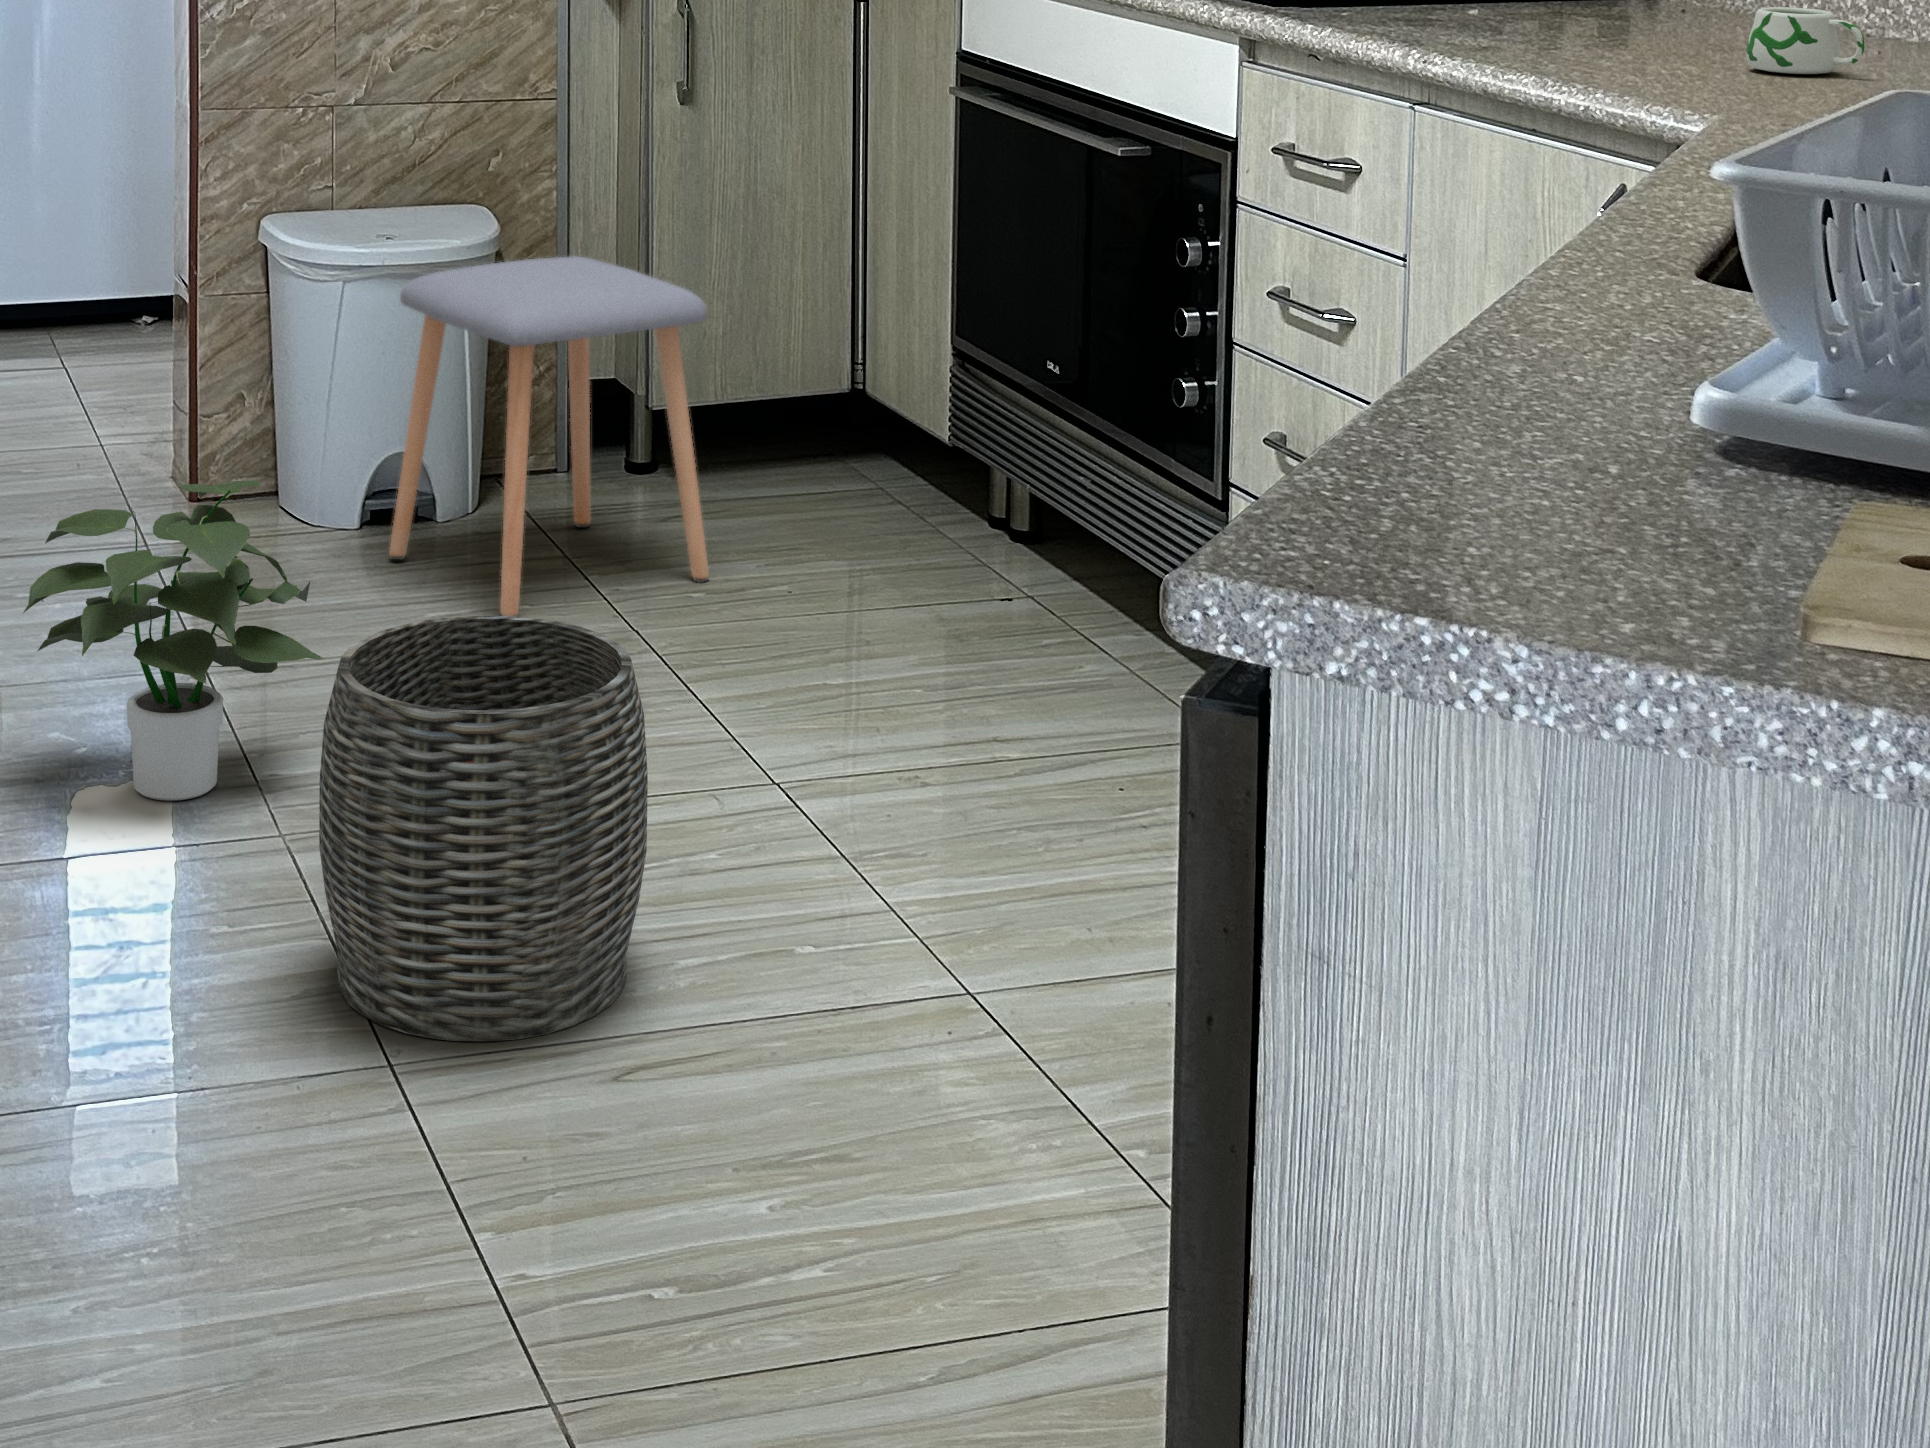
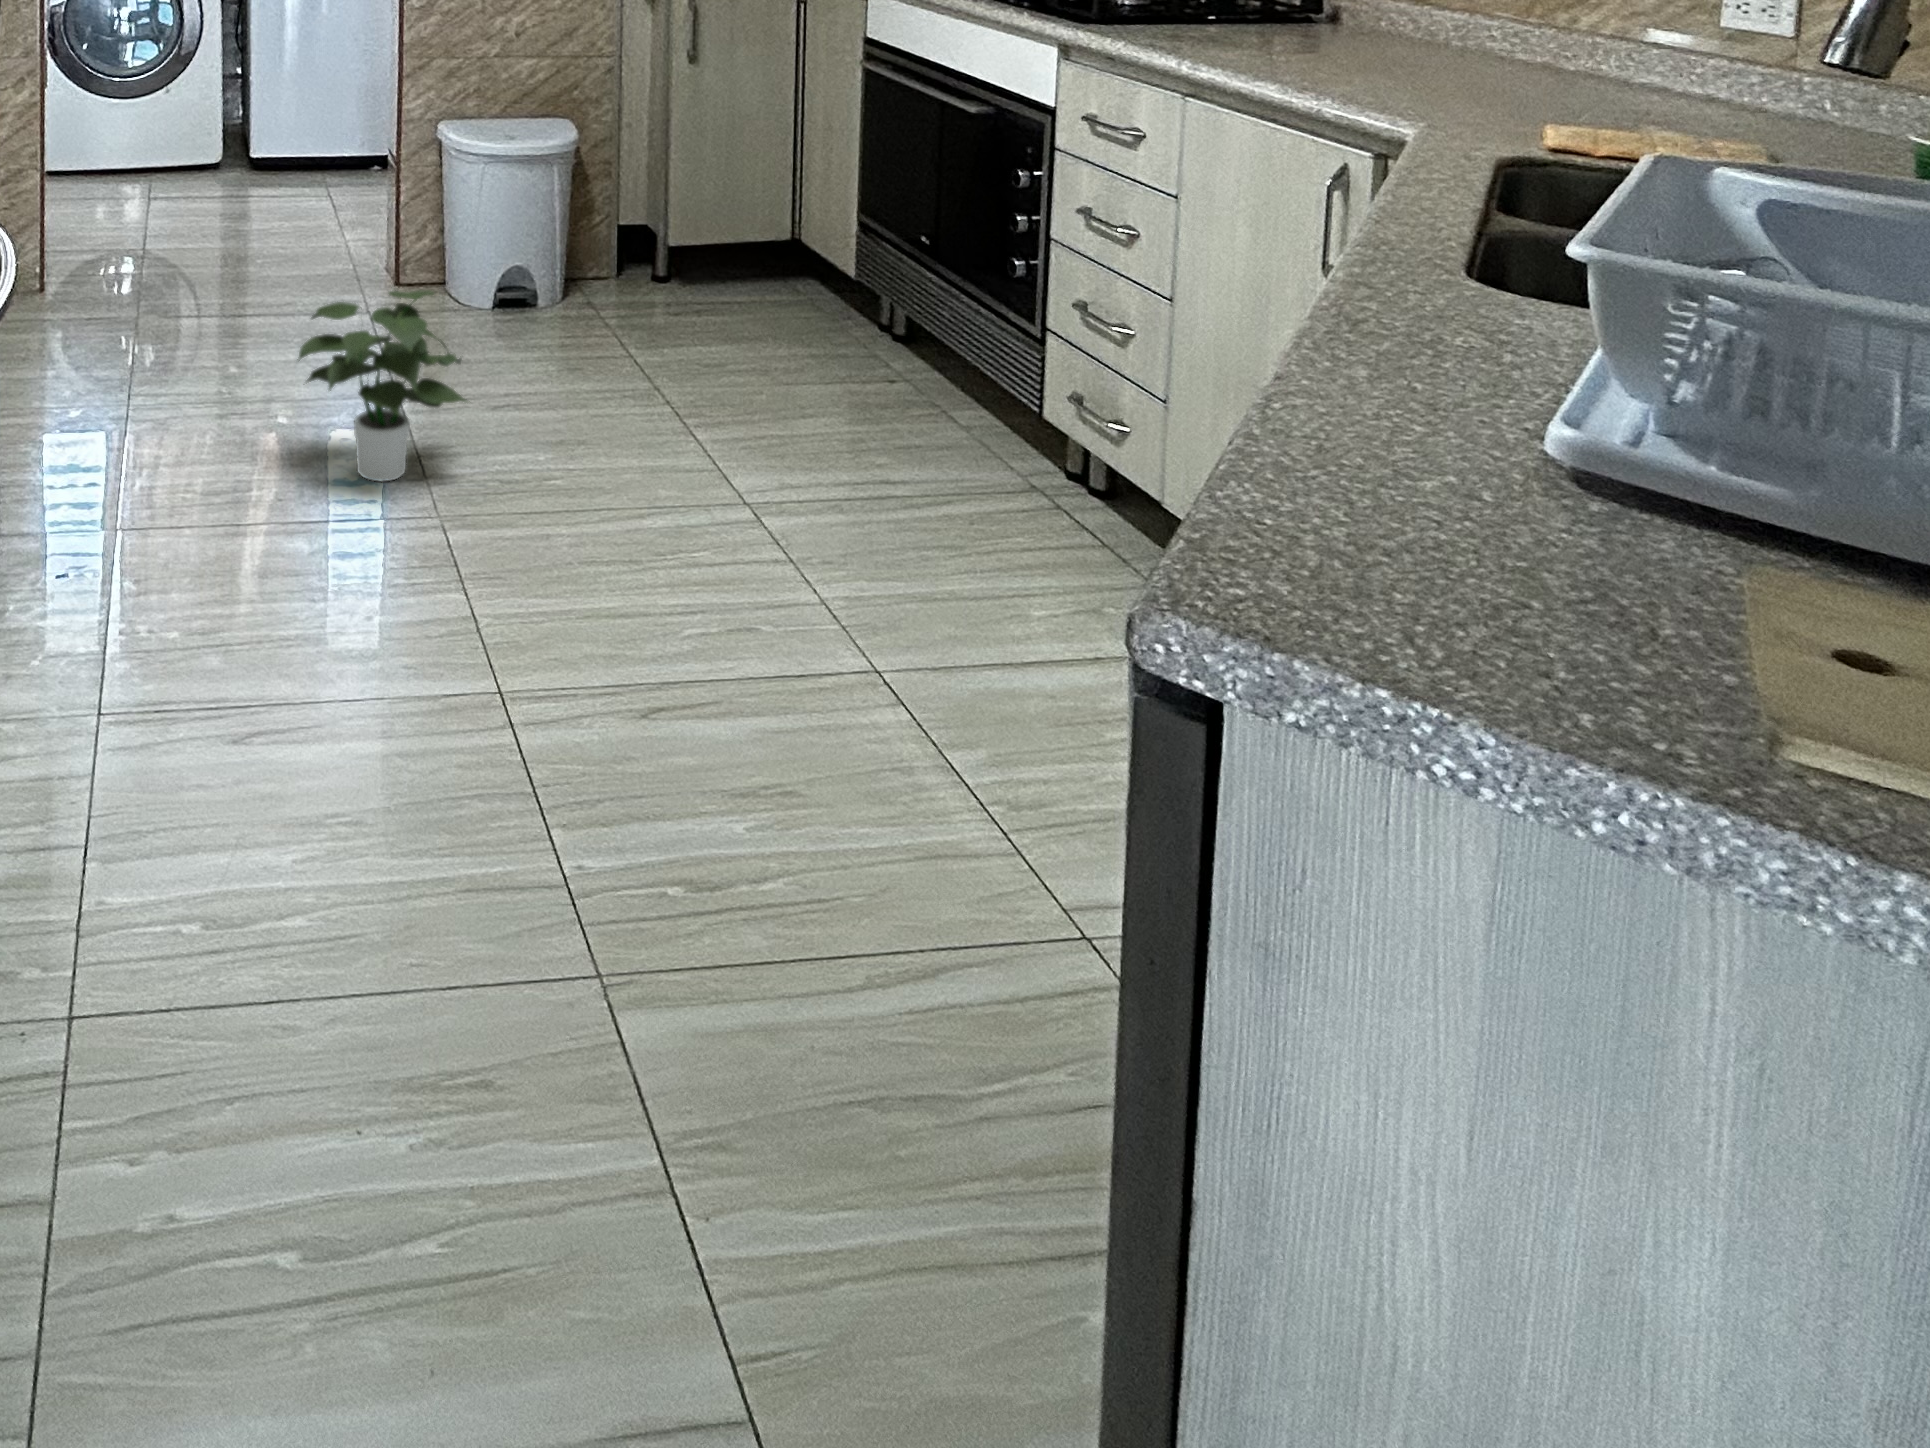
mug: present [1746,7,1865,74] -> none [1430,43,1523,90]
stool: present [389,256,709,616] -> none [511,154,705,373]
woven basket: present [319,616,648,1041] -> none [464,394,668,672]

